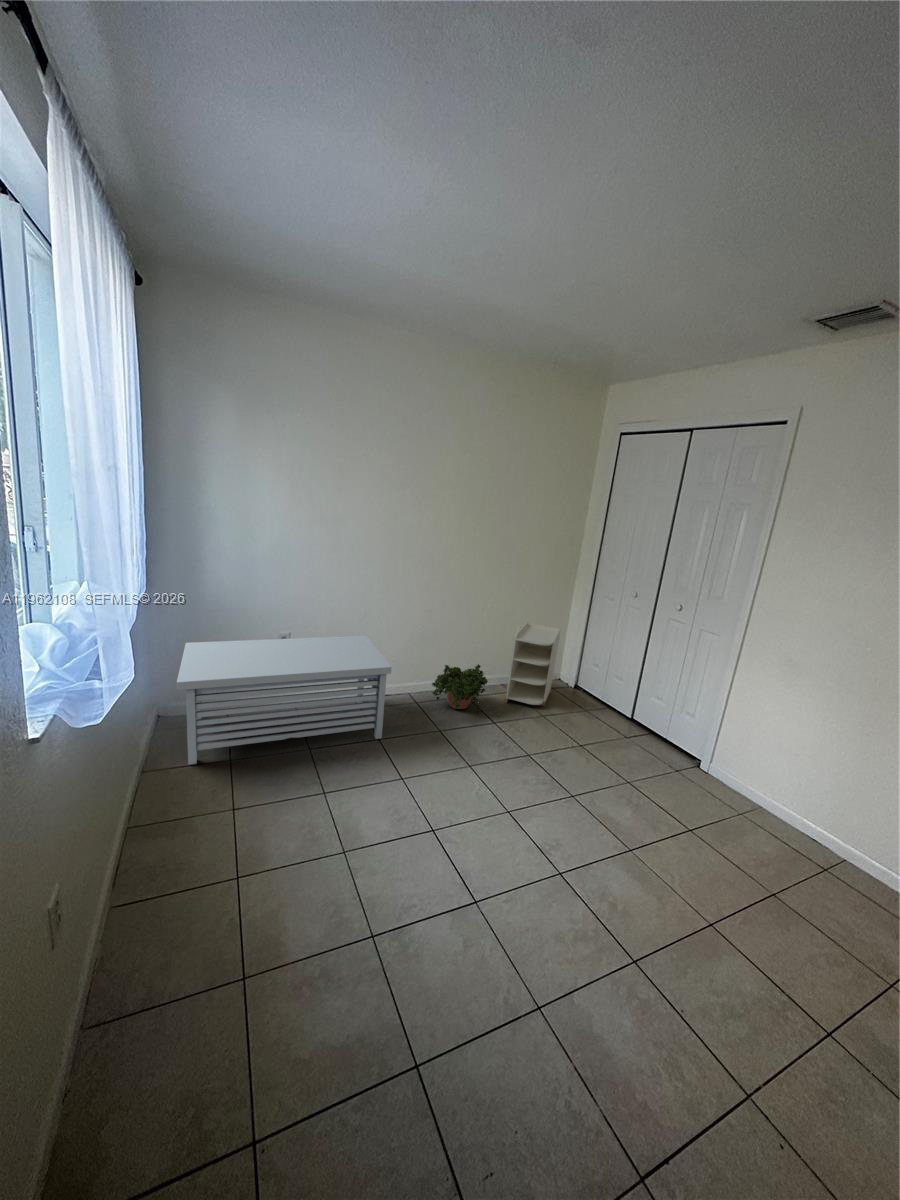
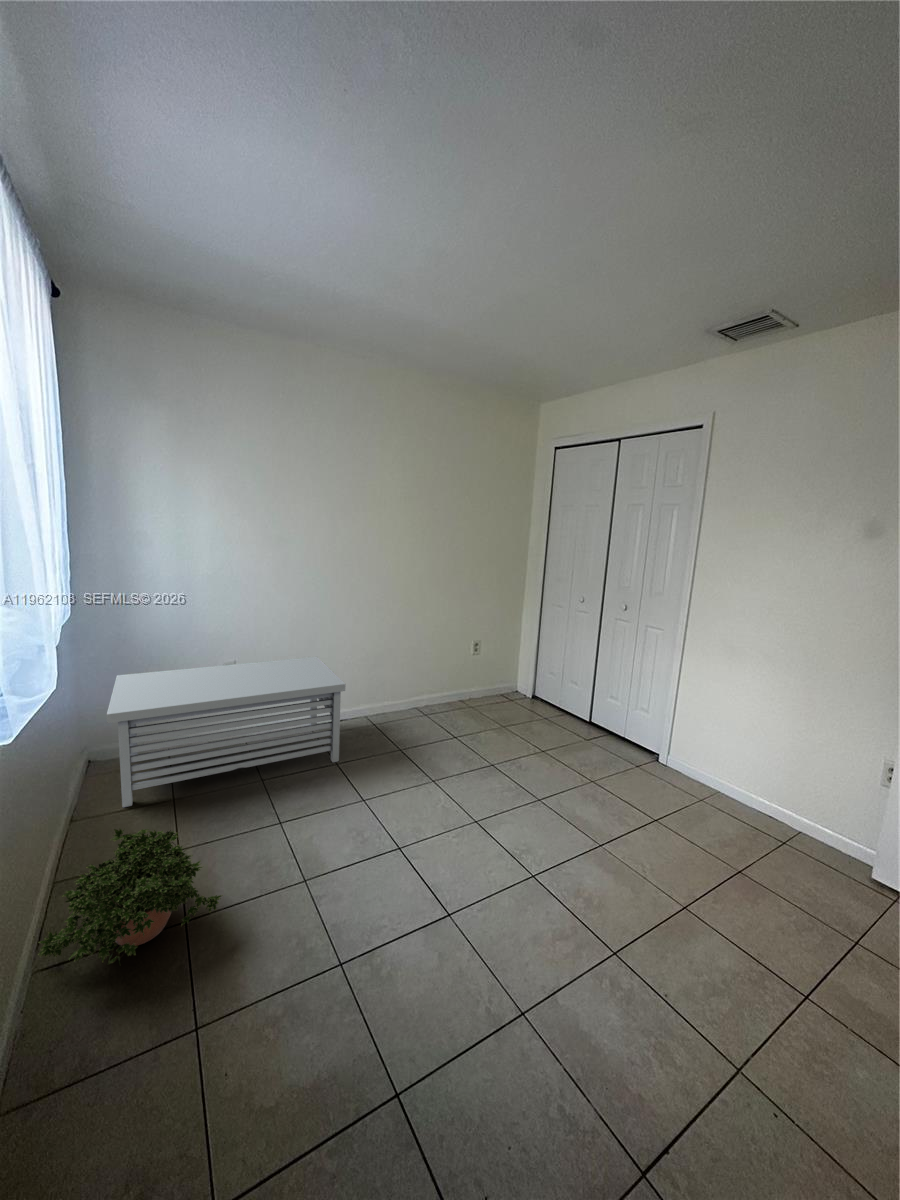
nightstand: present [505,622,561,706] -> none [464,634,514,717]
potted plant: present [432,664,488,711] -> present [38,828,223,964]

